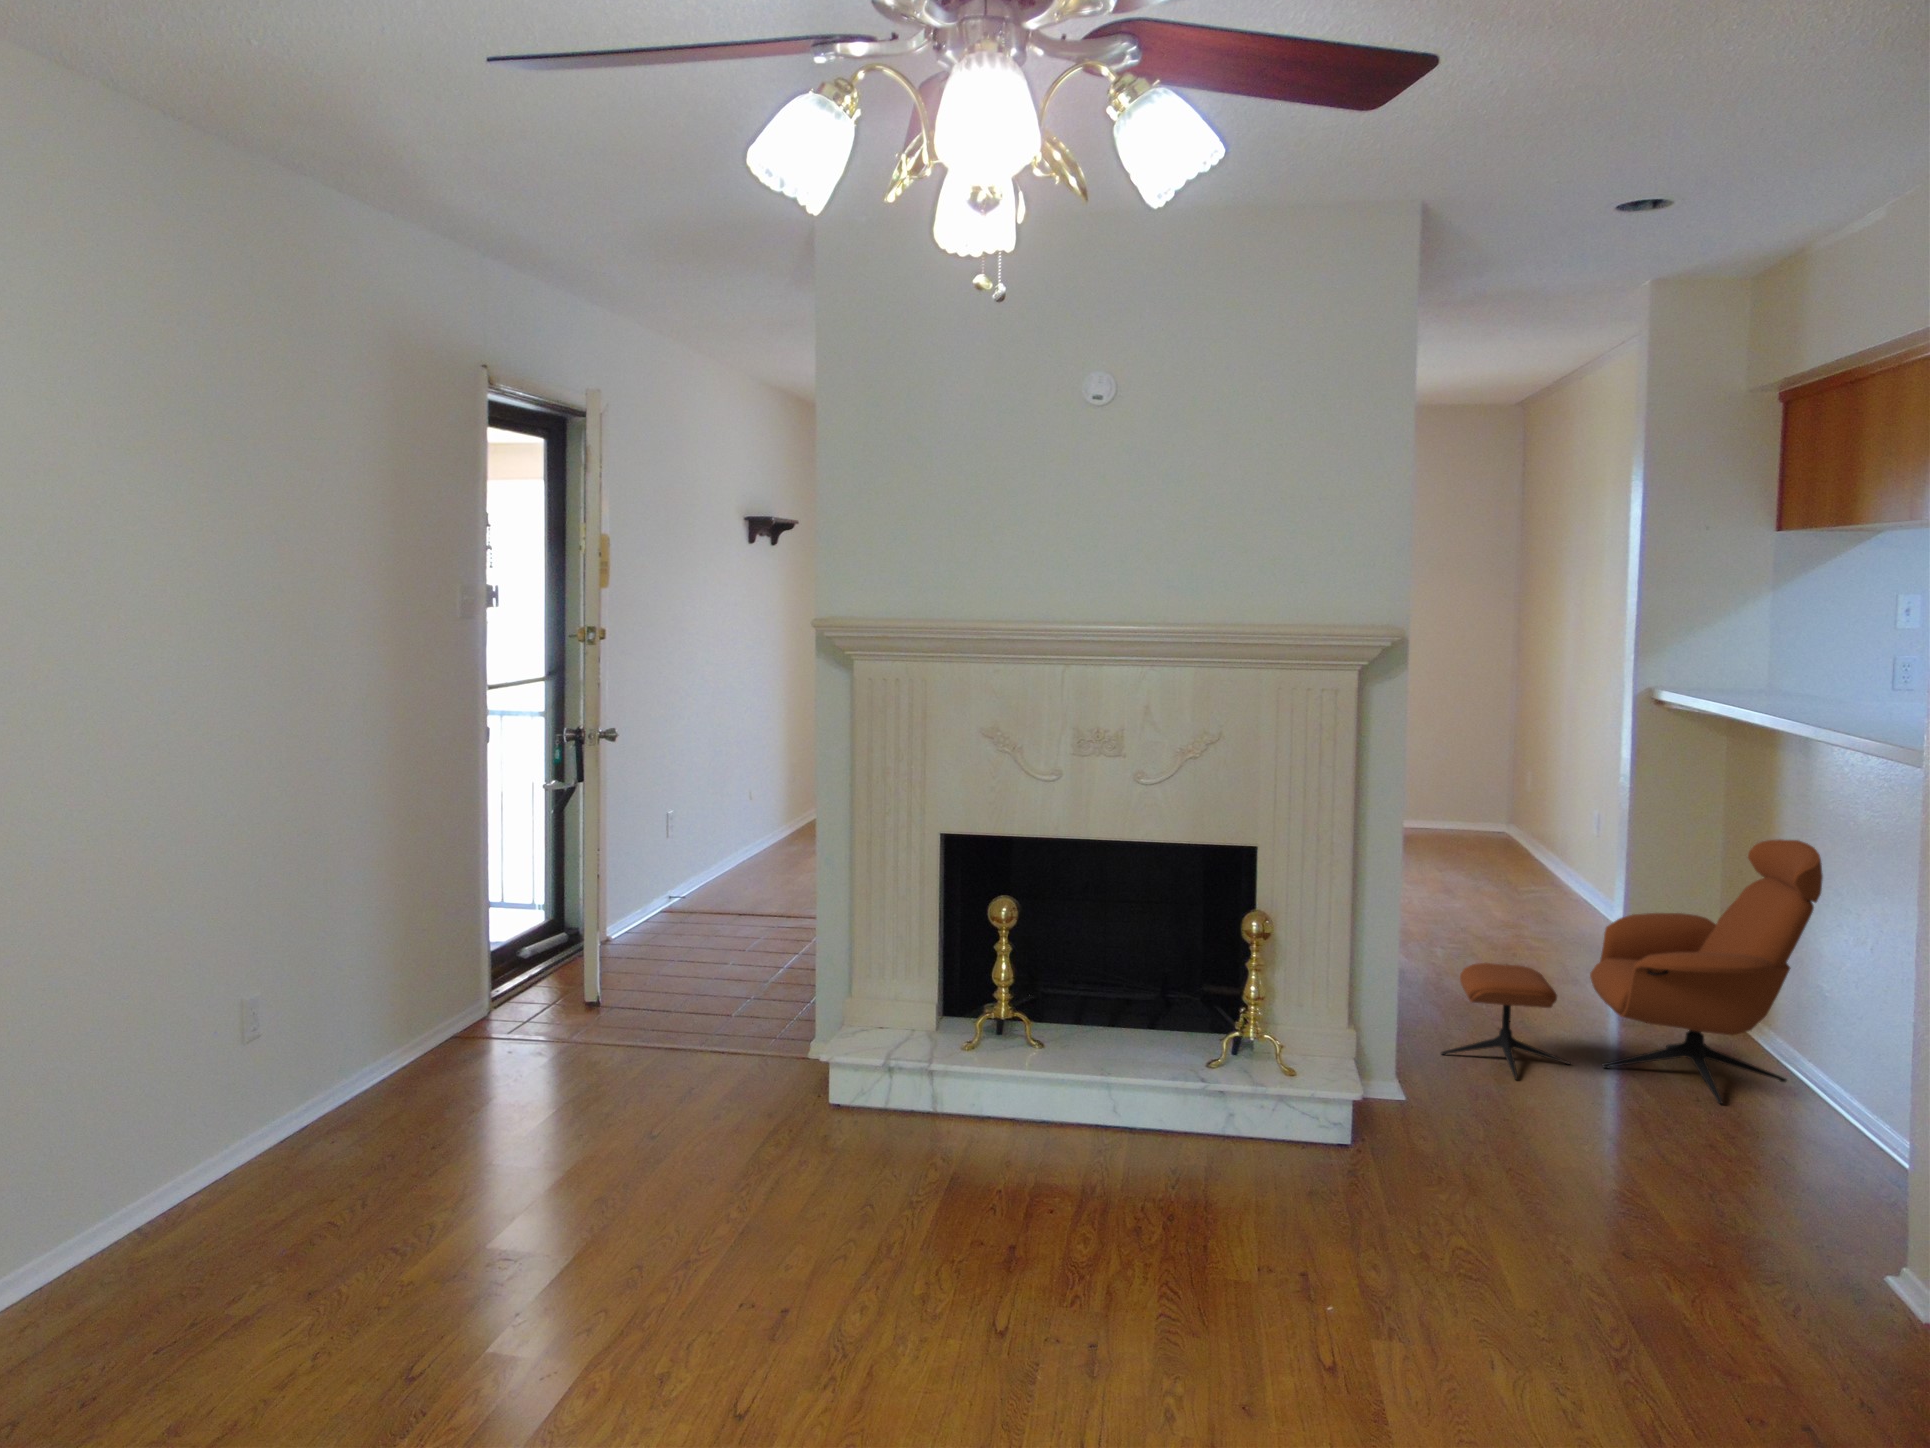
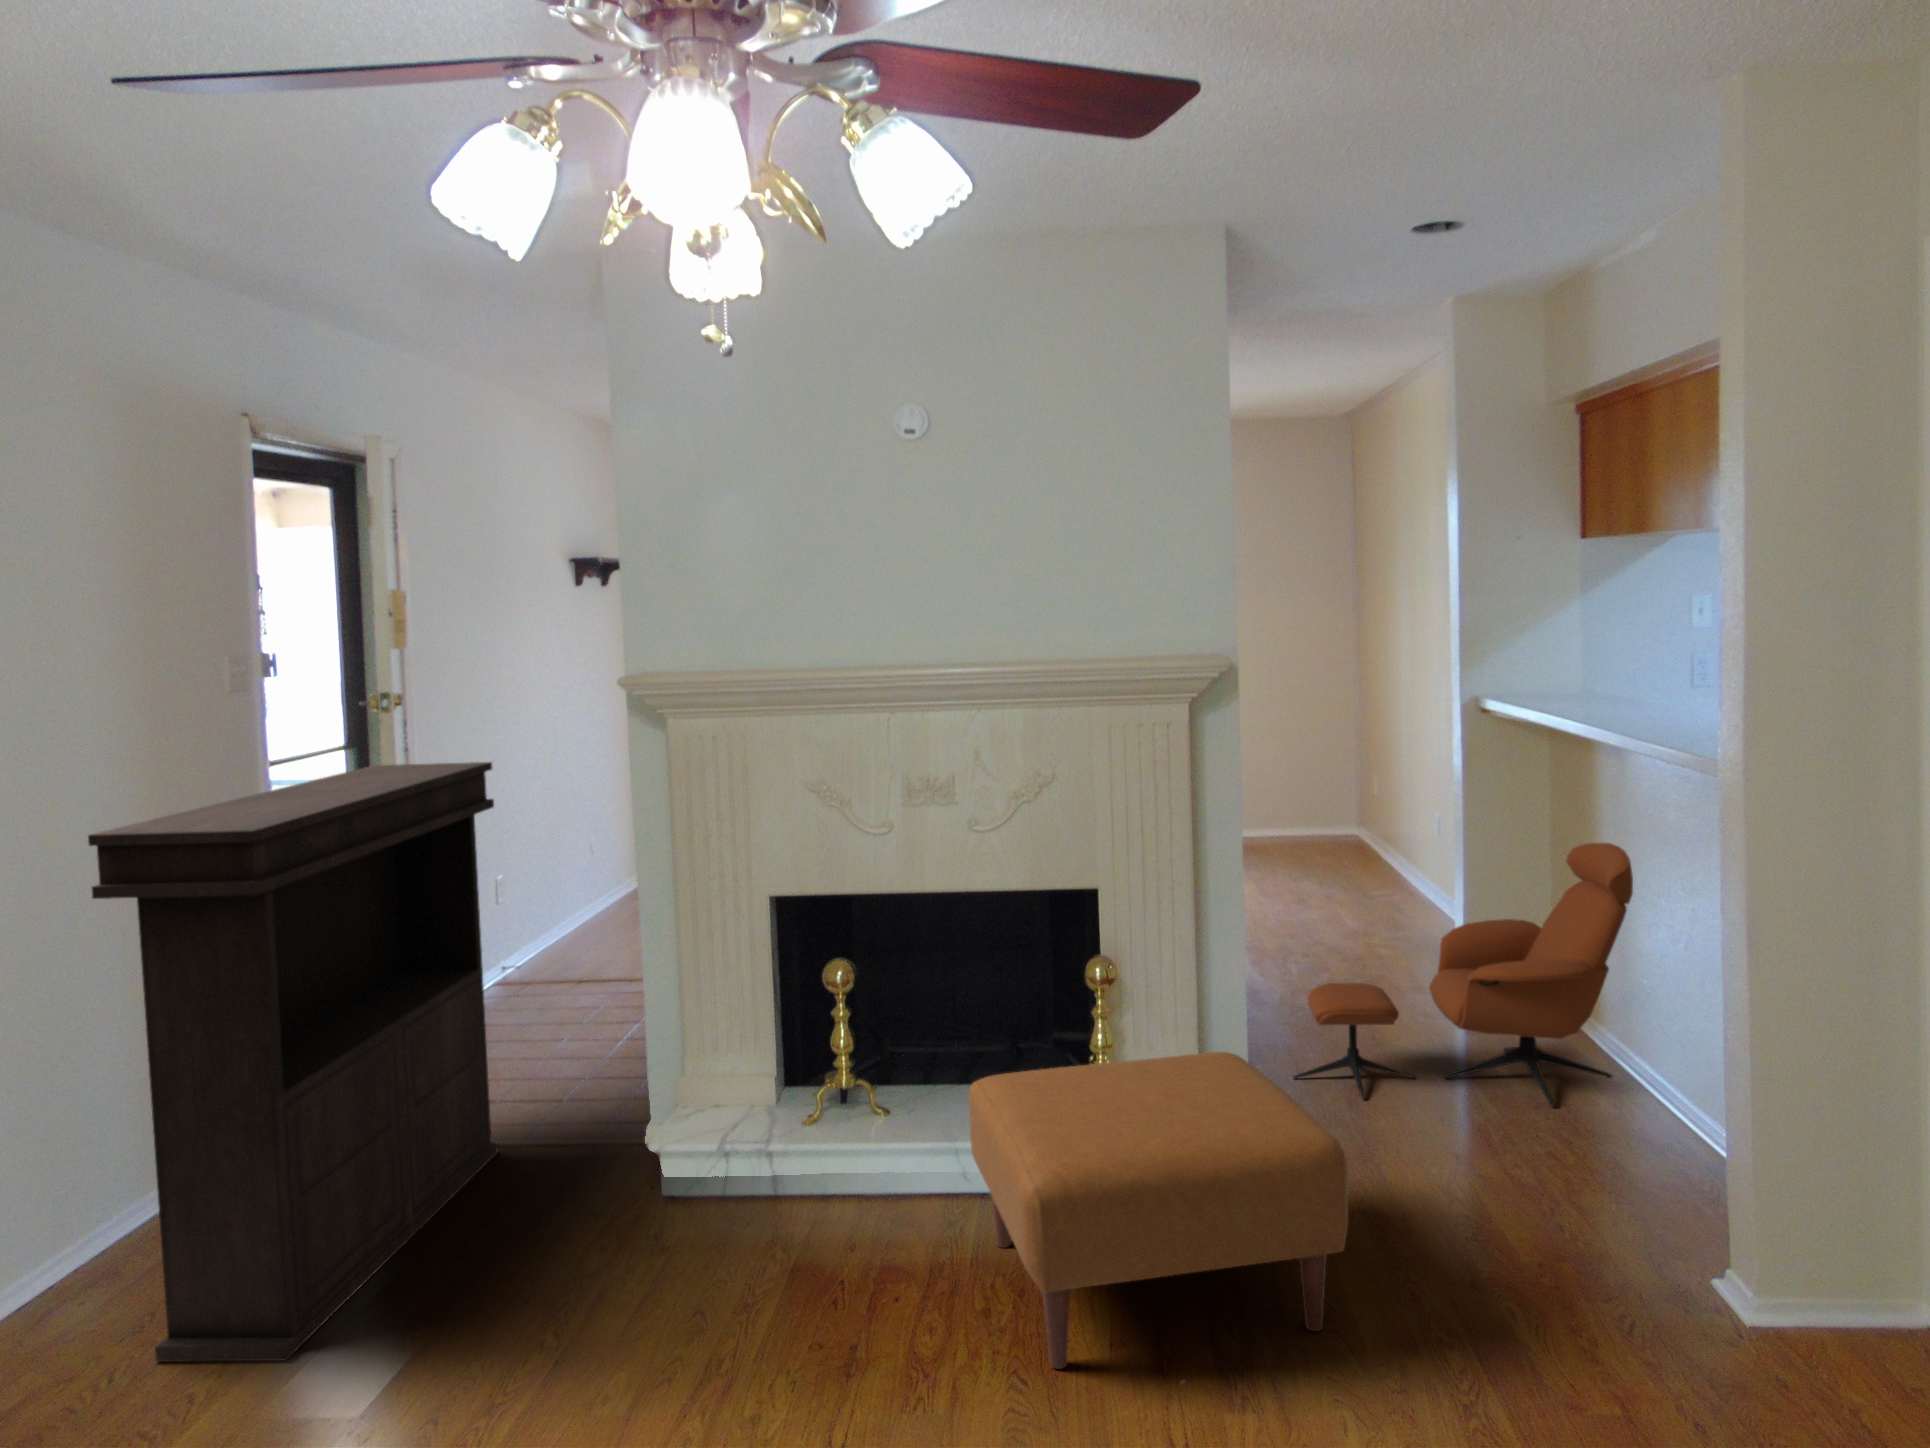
console table: none [372,691,690,1202] -> present [88,762,498,1362]
ottoman: none [1126,1010,1509,1284] -> present [969,1052,1348,1369]

